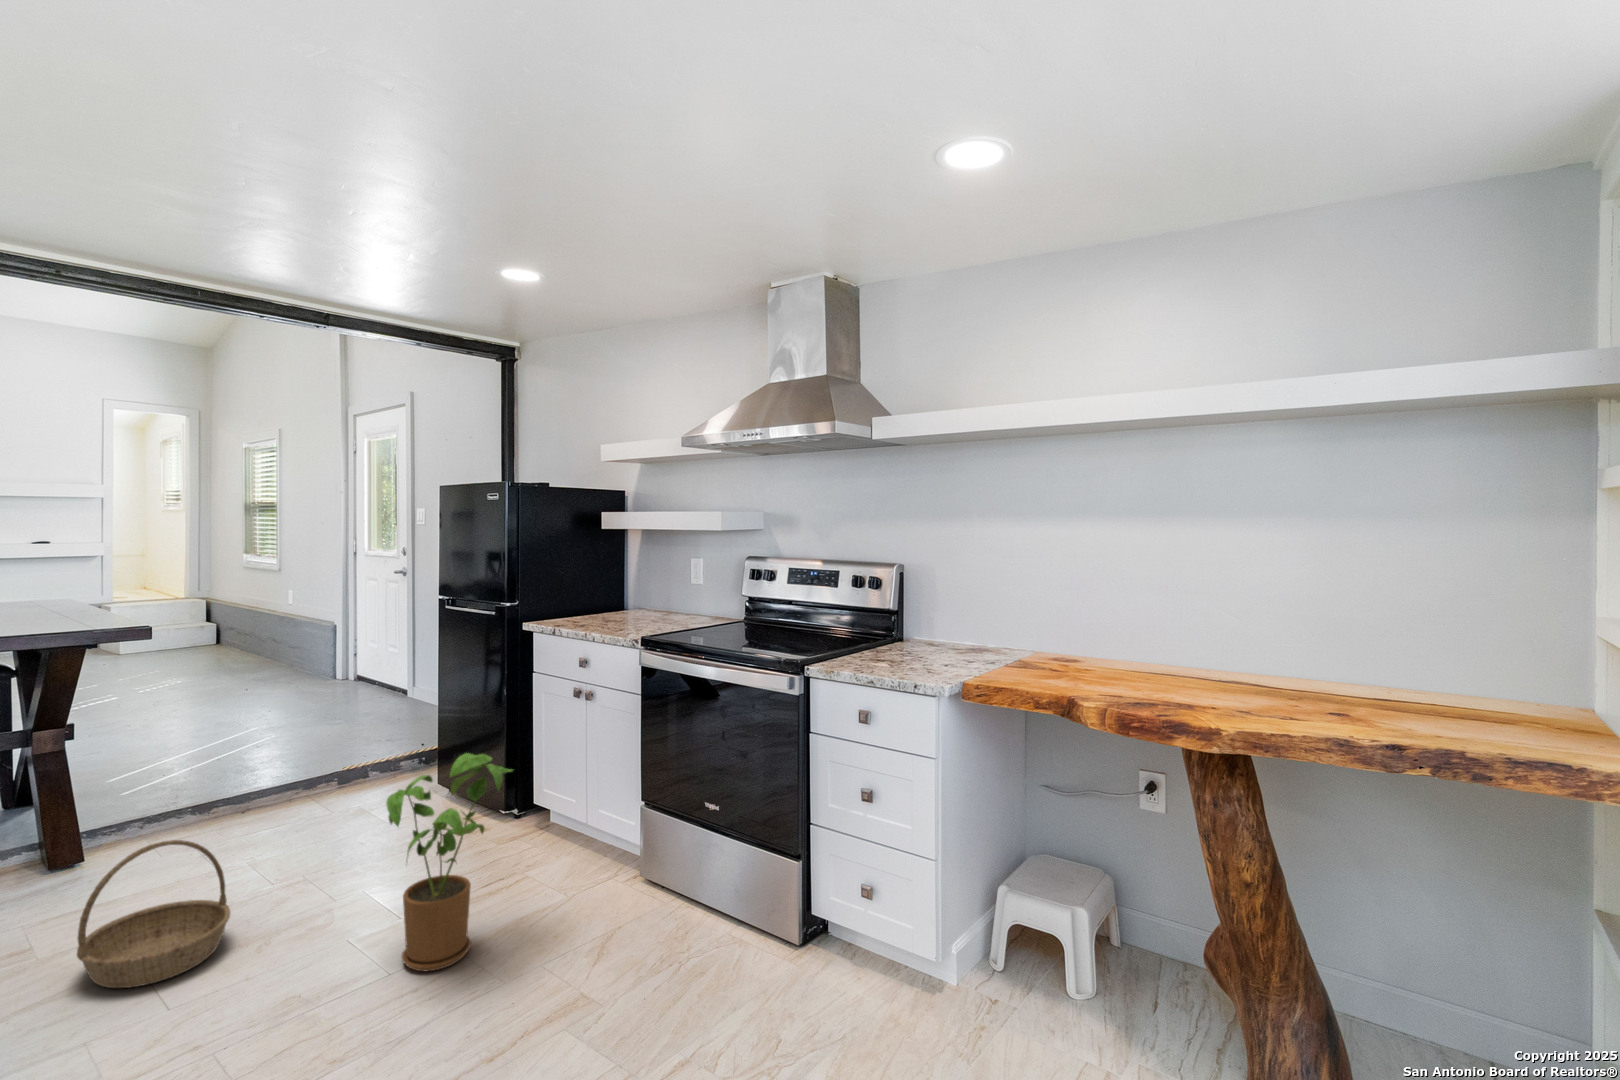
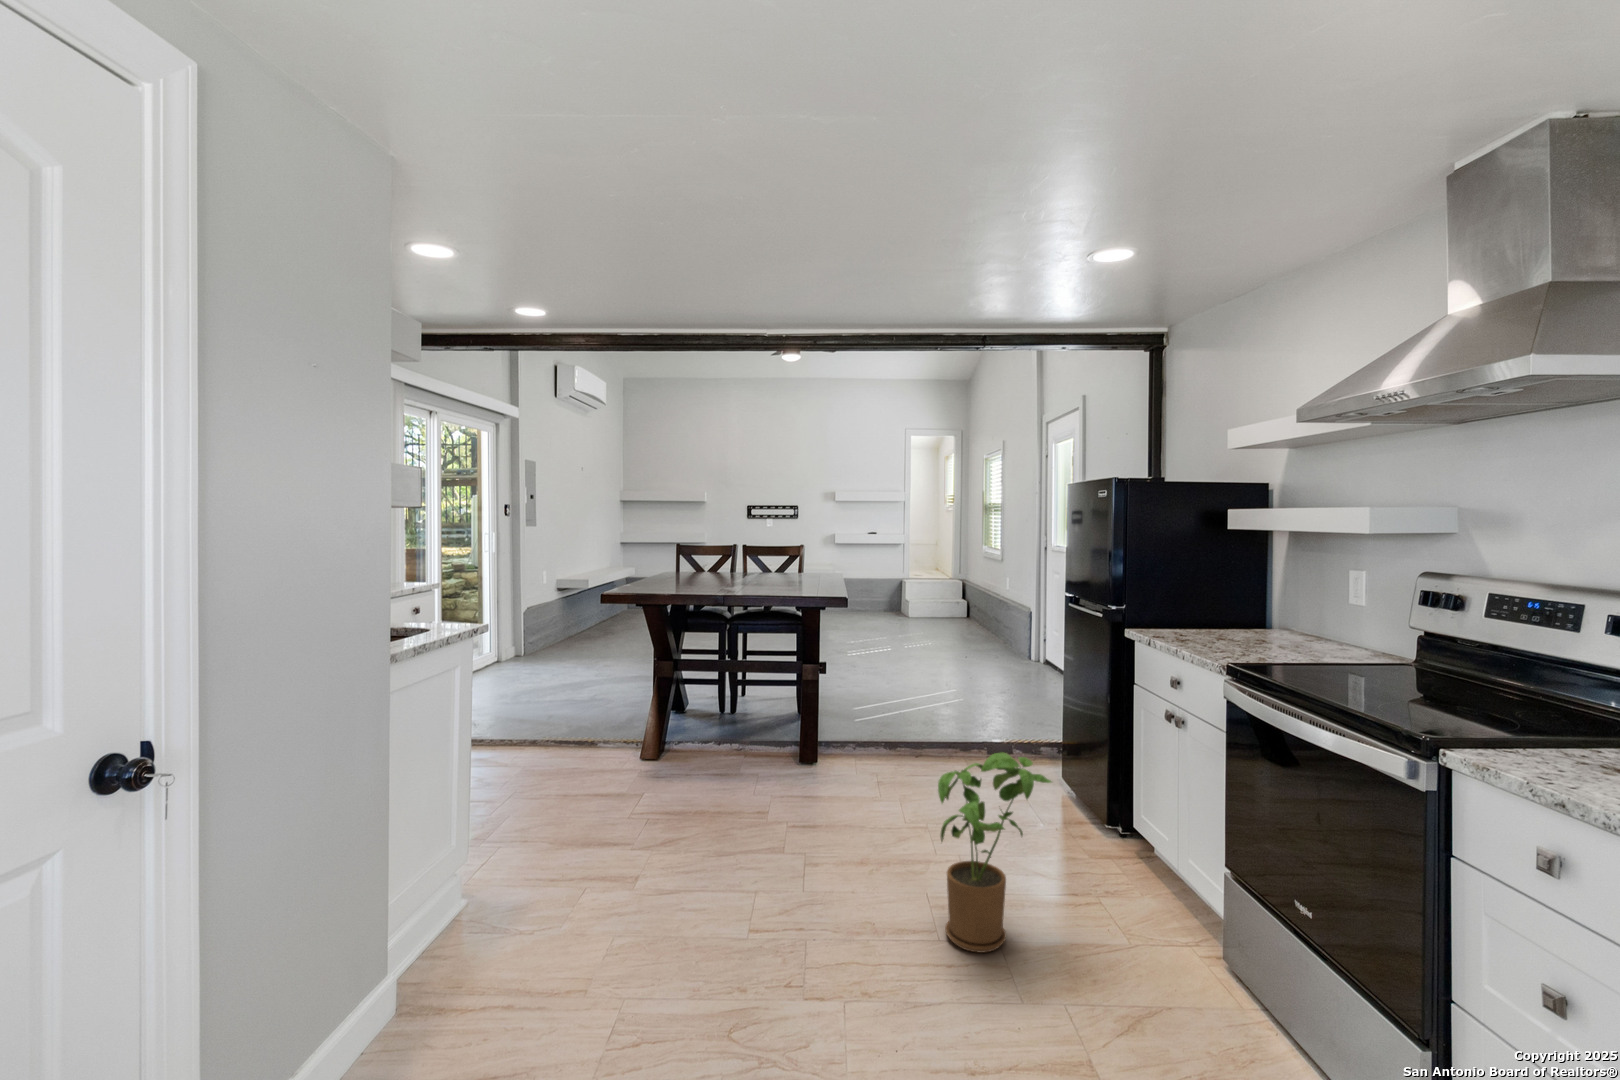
basket: present [77,840,230,988] -> none [769,762,857,865]

